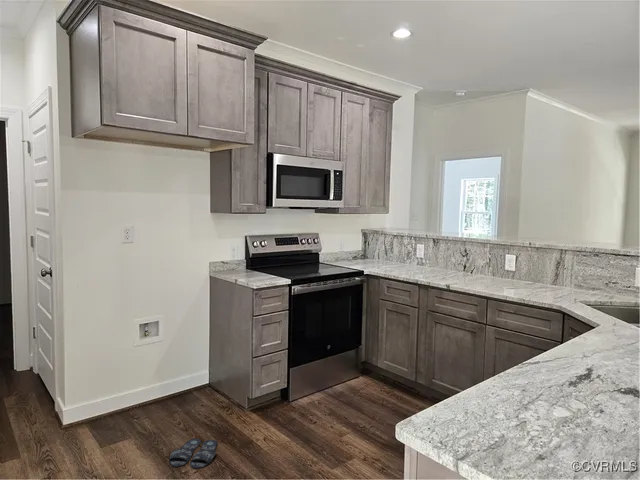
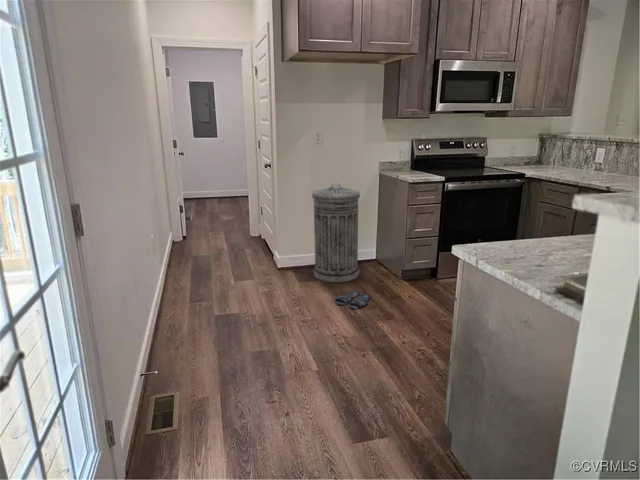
trash can: none [124,294,192,431] -> present [312,184,360,282]

